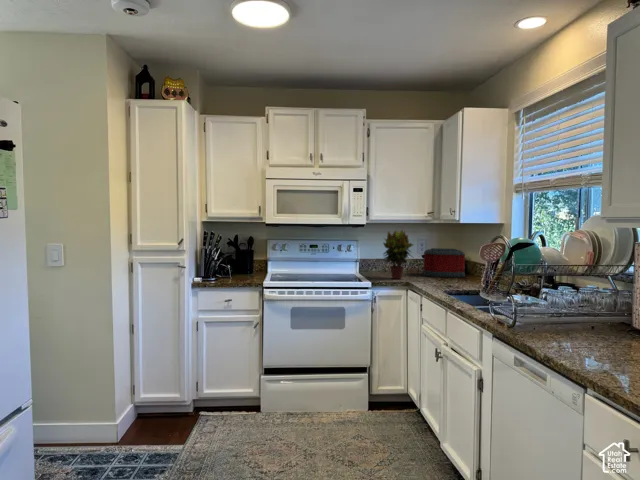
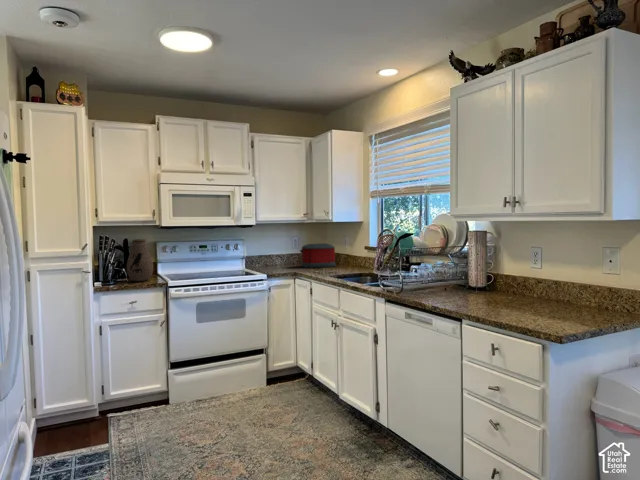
potted plant: present [384,230,413,279] -> none [269,228,297,271]
vase: none [229,236,255,280] -> present [127,239,153,282]

